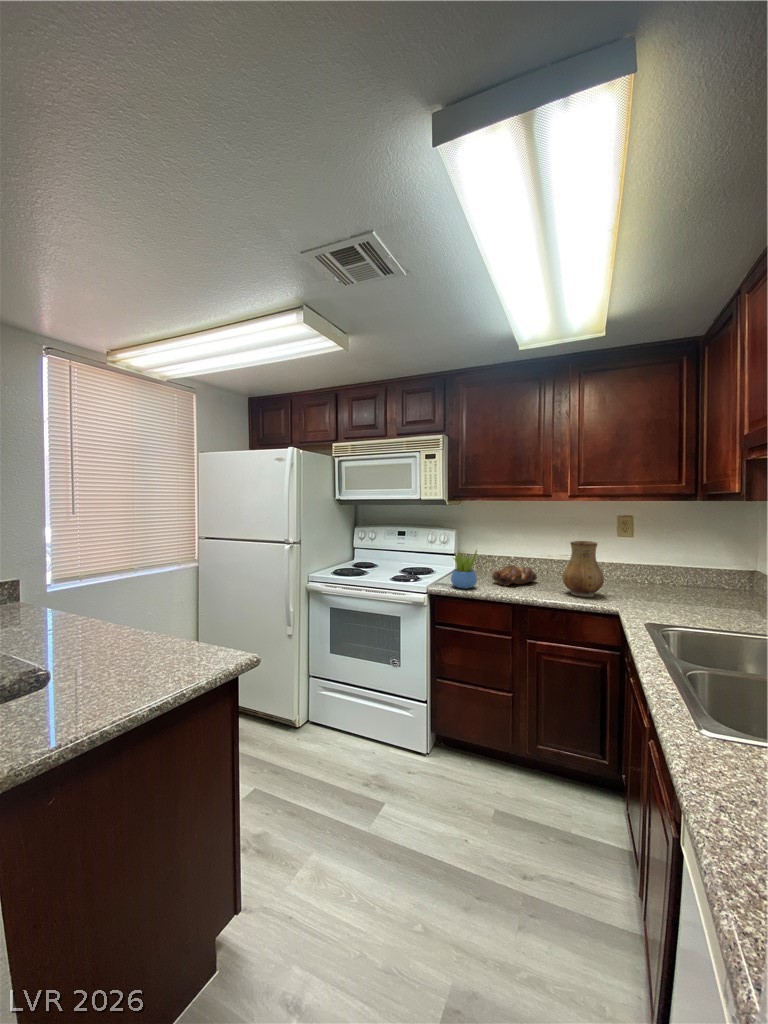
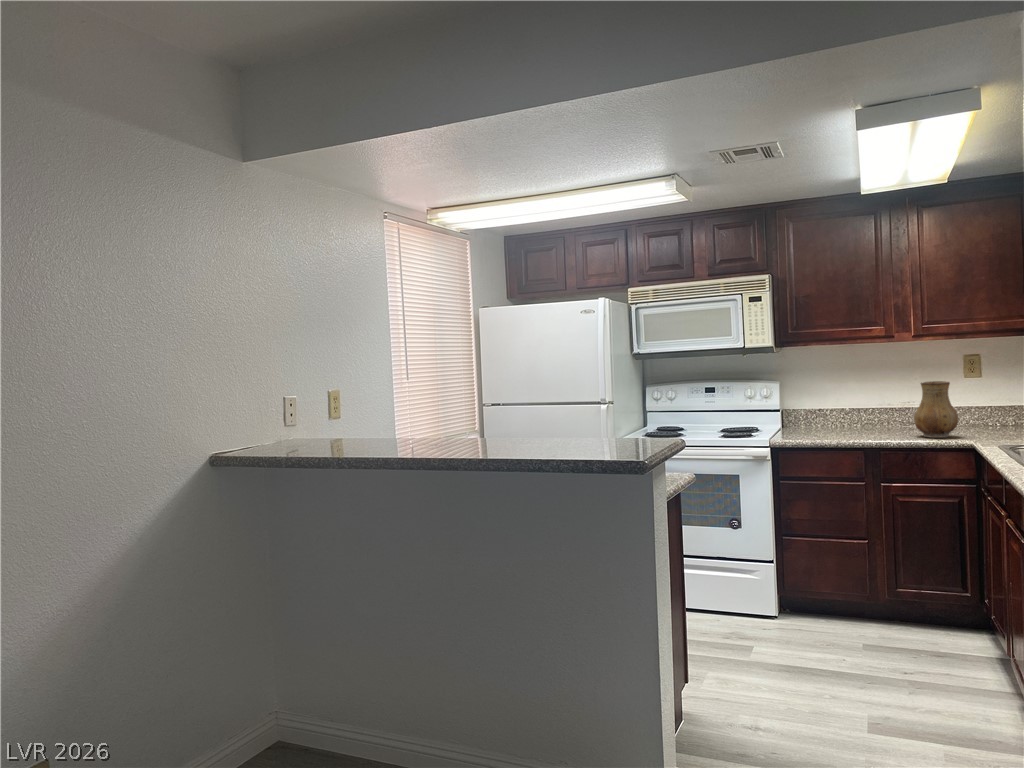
succulent plant: present [451,551,477,589] -> none [793,395,823,438]
bread loaf: present [492,565,537,586] -> none [833,414,881,435]

